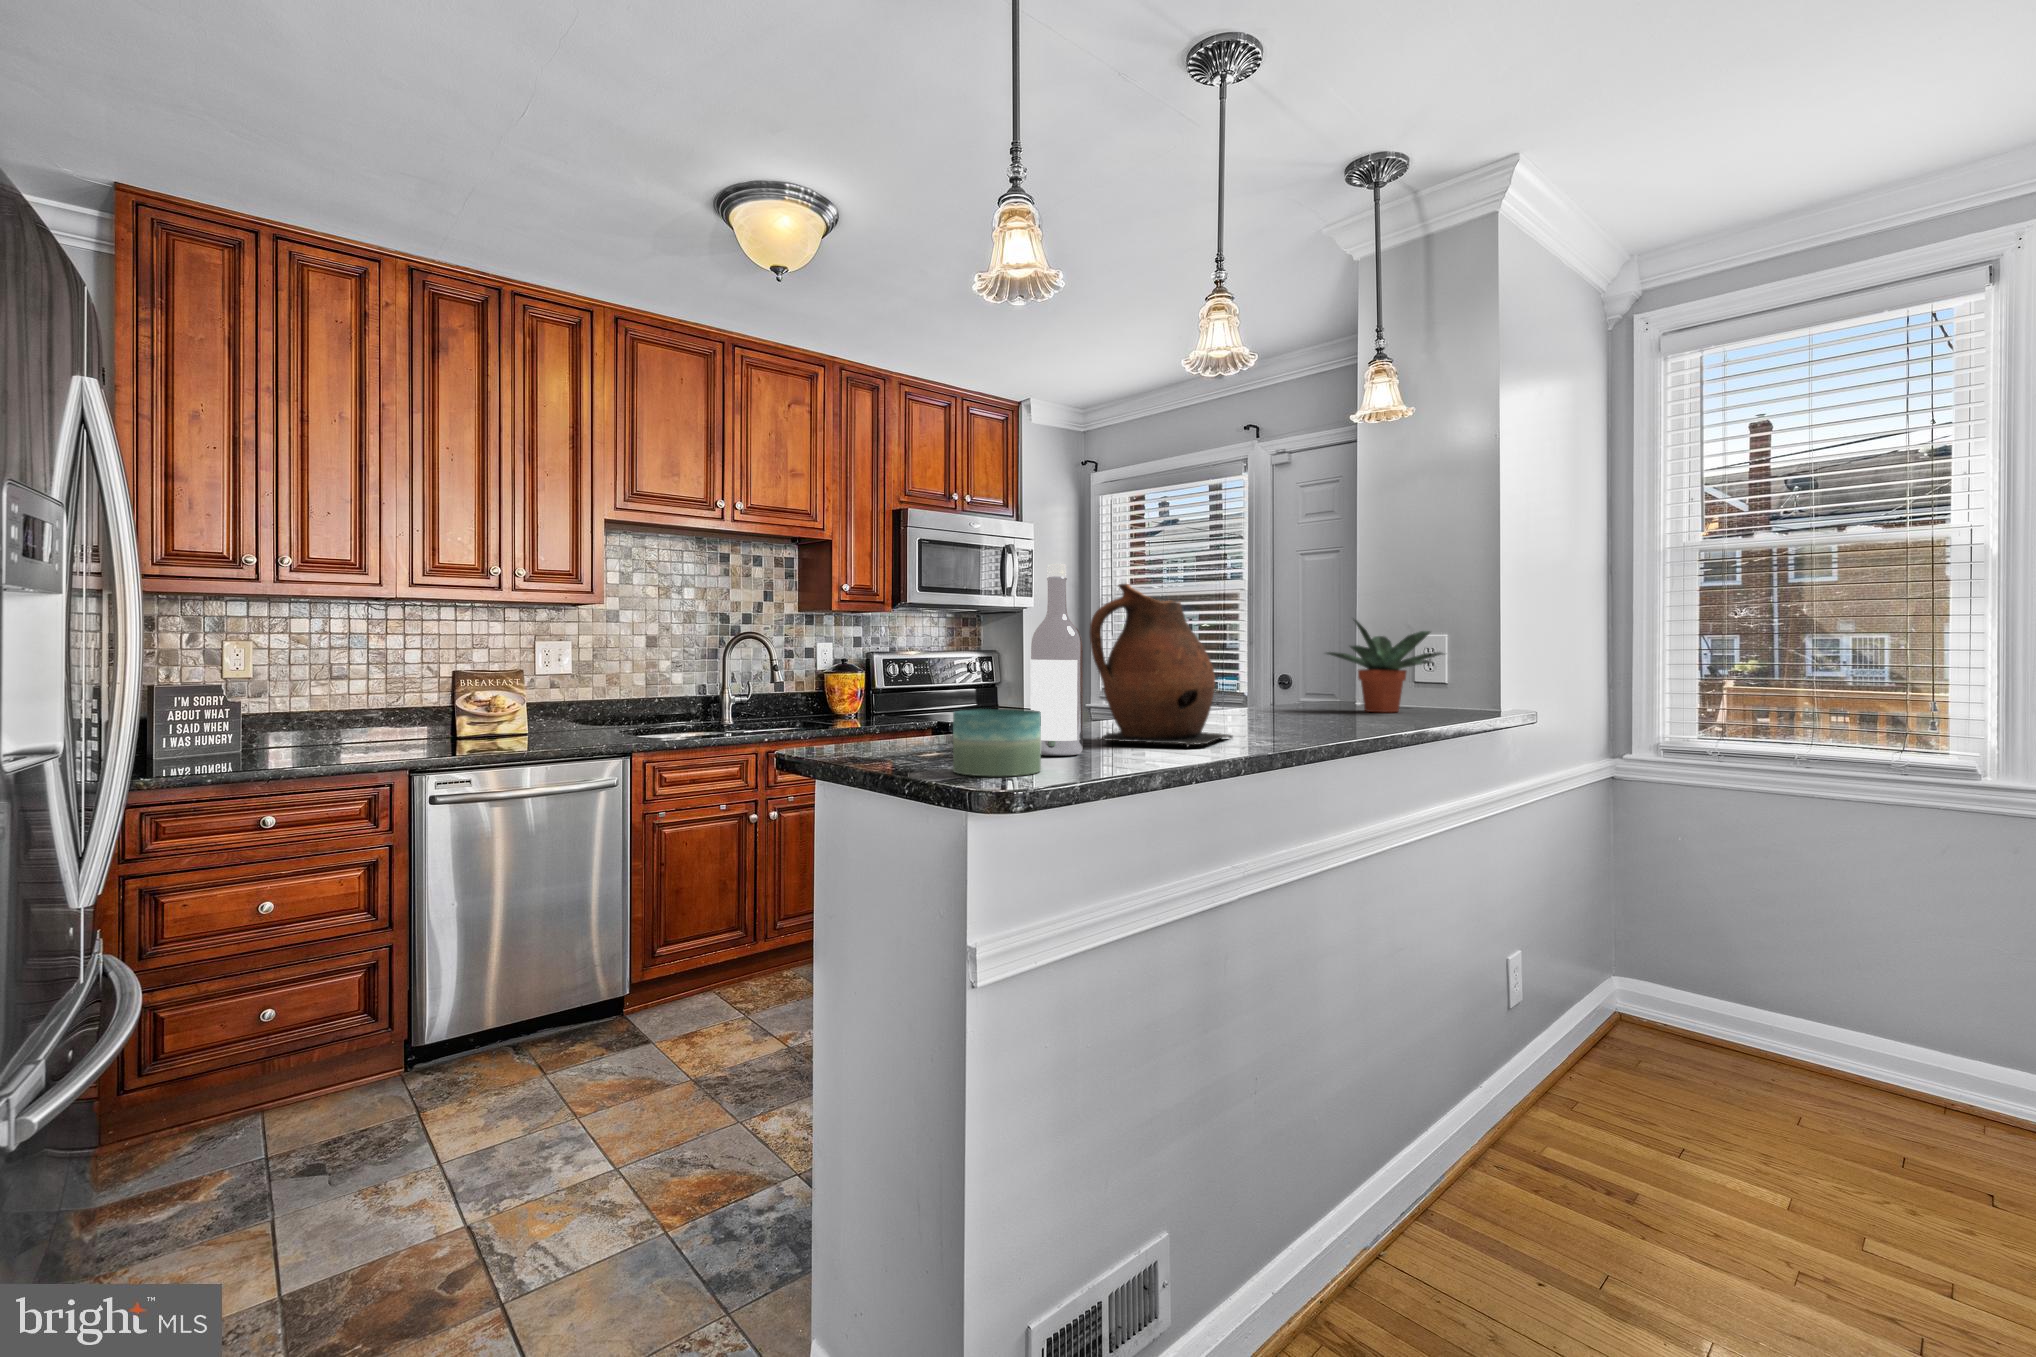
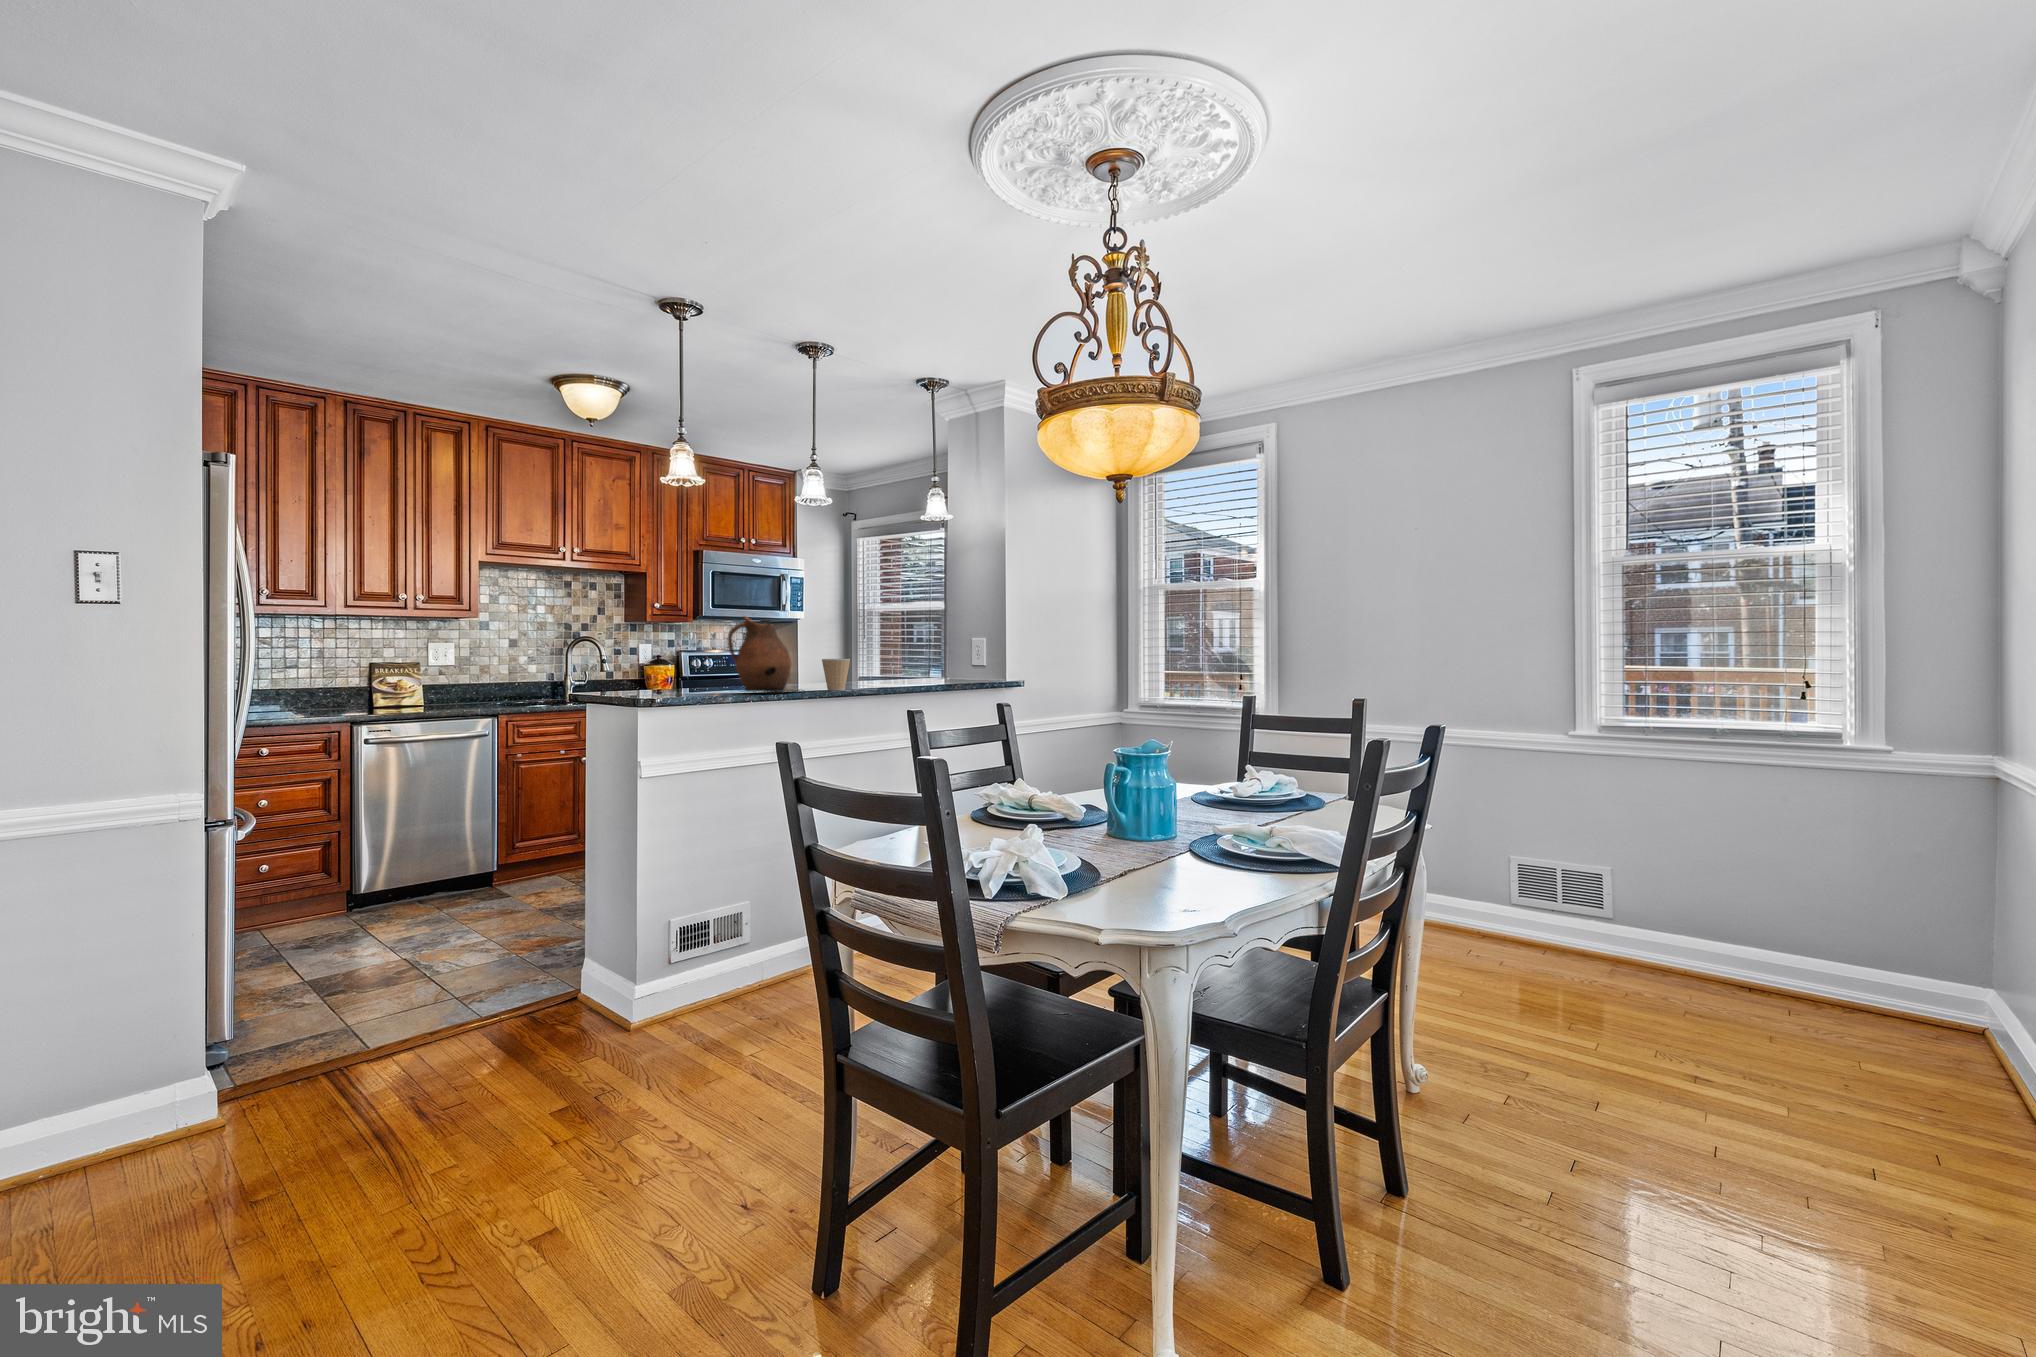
wine bottle: present [1030,564,1083,756] -> none [686,608,711,696]
potted plant: present [1327,620,1443,712] -> none [918,630,979,684]
coffee cup: none [1245,670,1303,734] -> present [822,659,850,691]
candle: present [953,709,1041,776] -> none [634,673,674,700]

